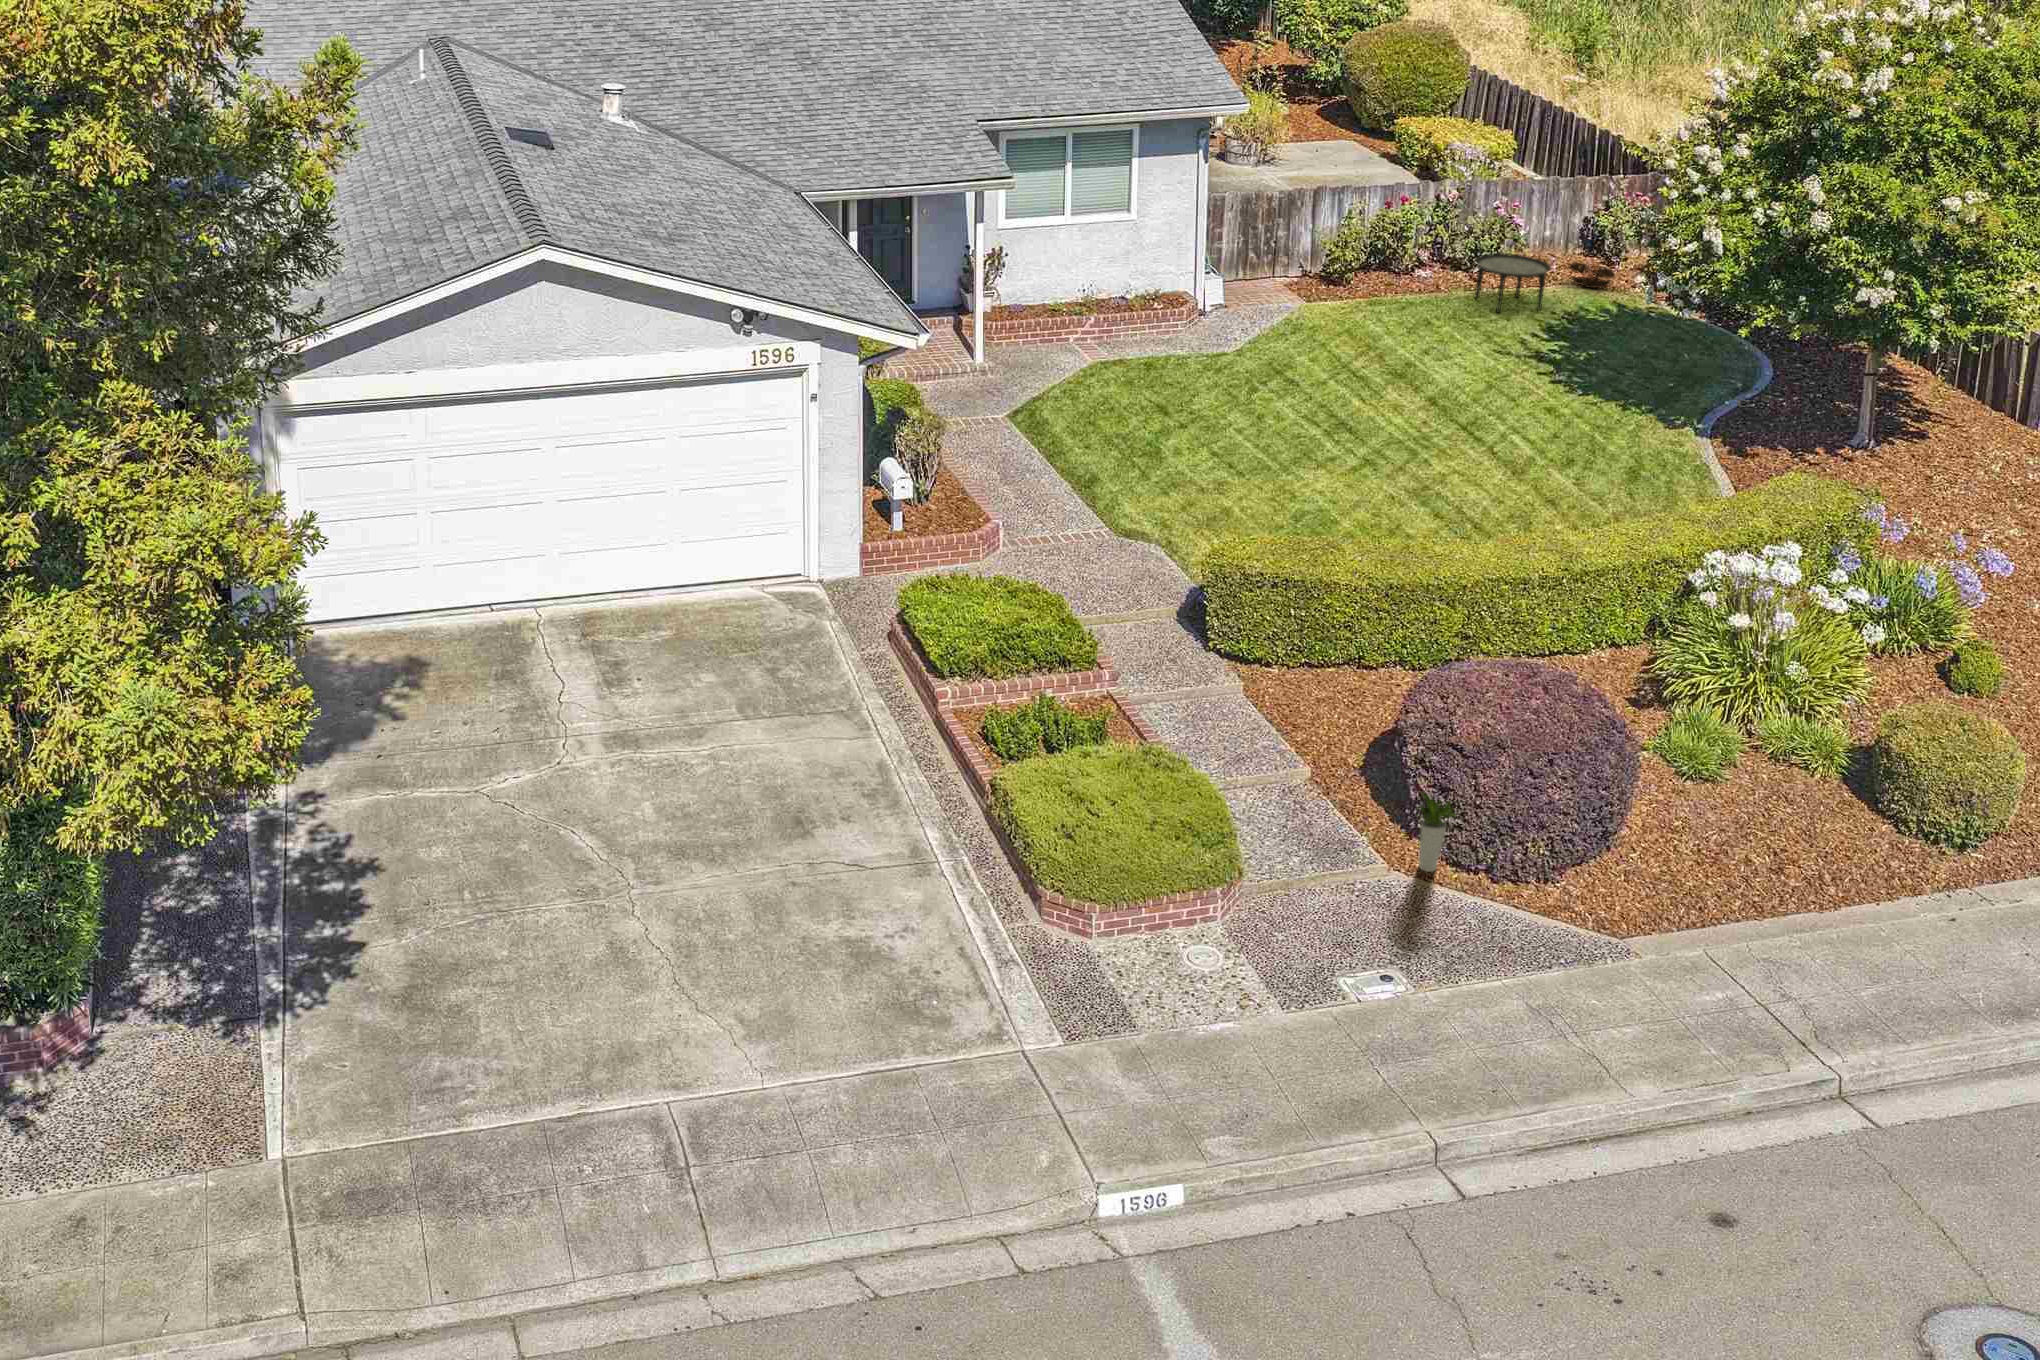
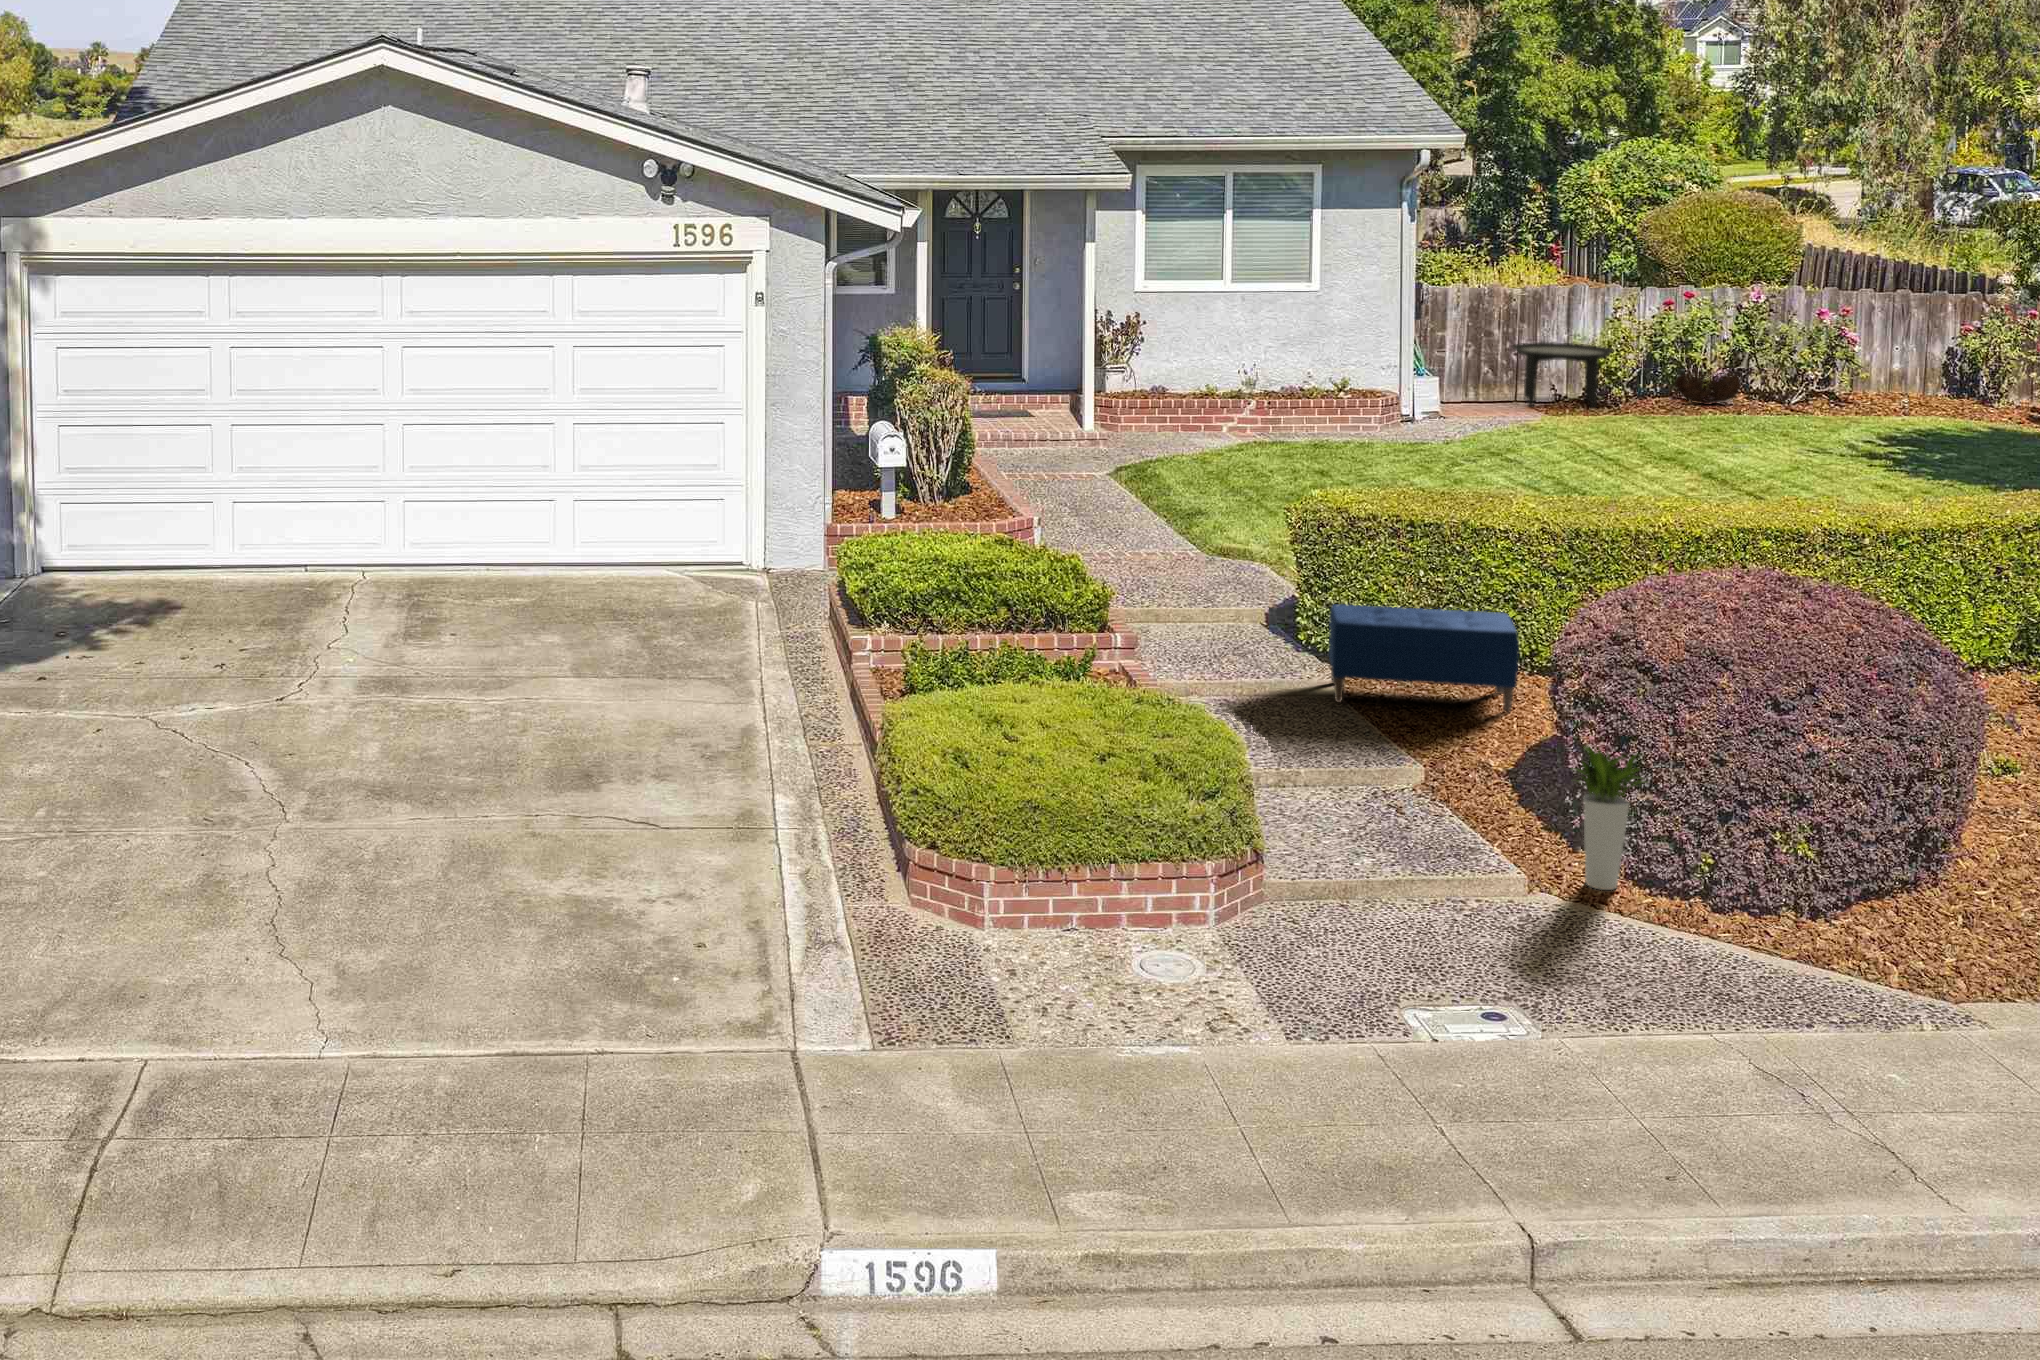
round table: present [1475,253,1551,313] -> present [1513,342,1612,409]
basket: present [1569,262,1615,288] -> present [1675,372,1741,405]
bench: none [1234,636,1358,707] -> present [1329,604,1519,712]

